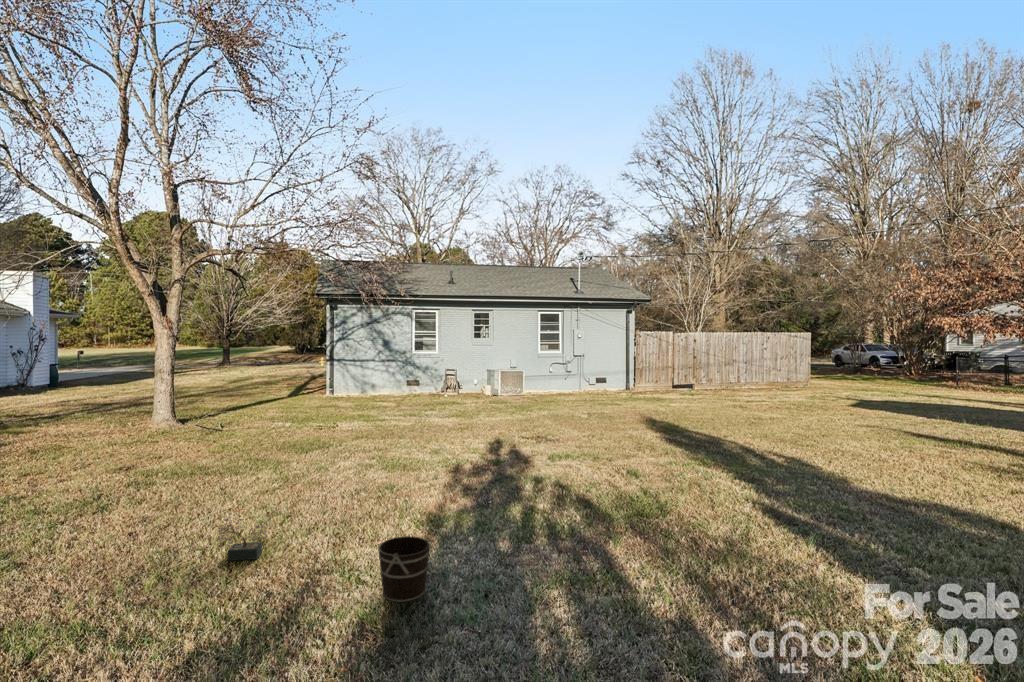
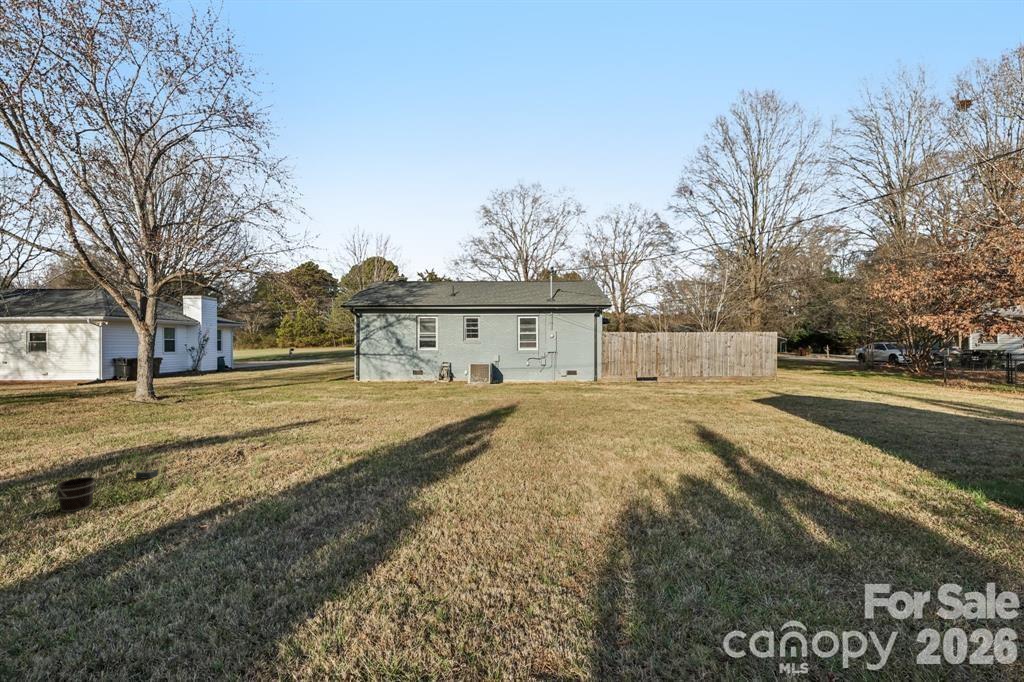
bucket: present [378,535,430,602] -> present [56,476,95,512]

